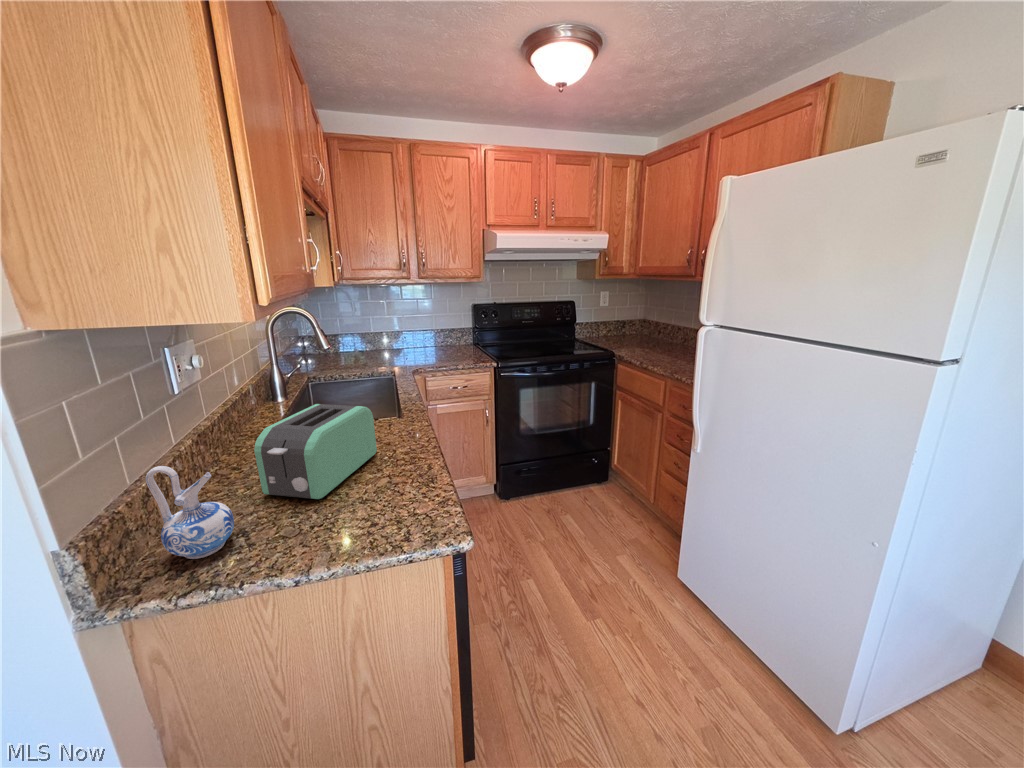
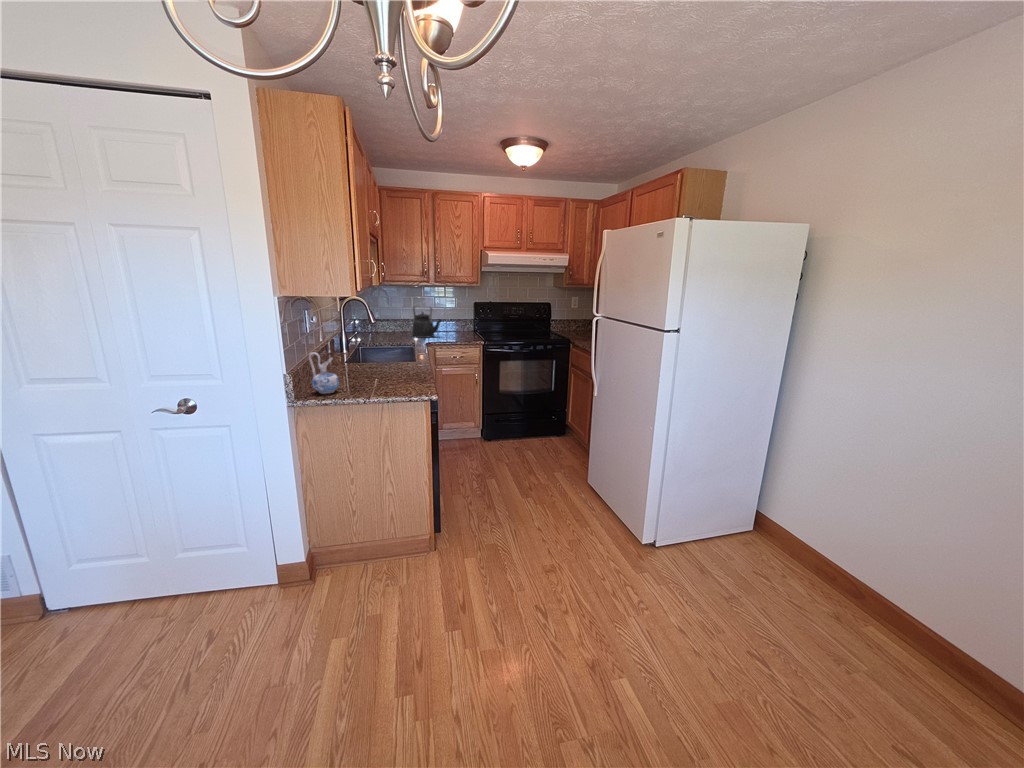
kettle: none [387,314,431,361] -> present [412,307,441,338]
toaster: present [254,404,377,499] -> none [345,343,401,383]

